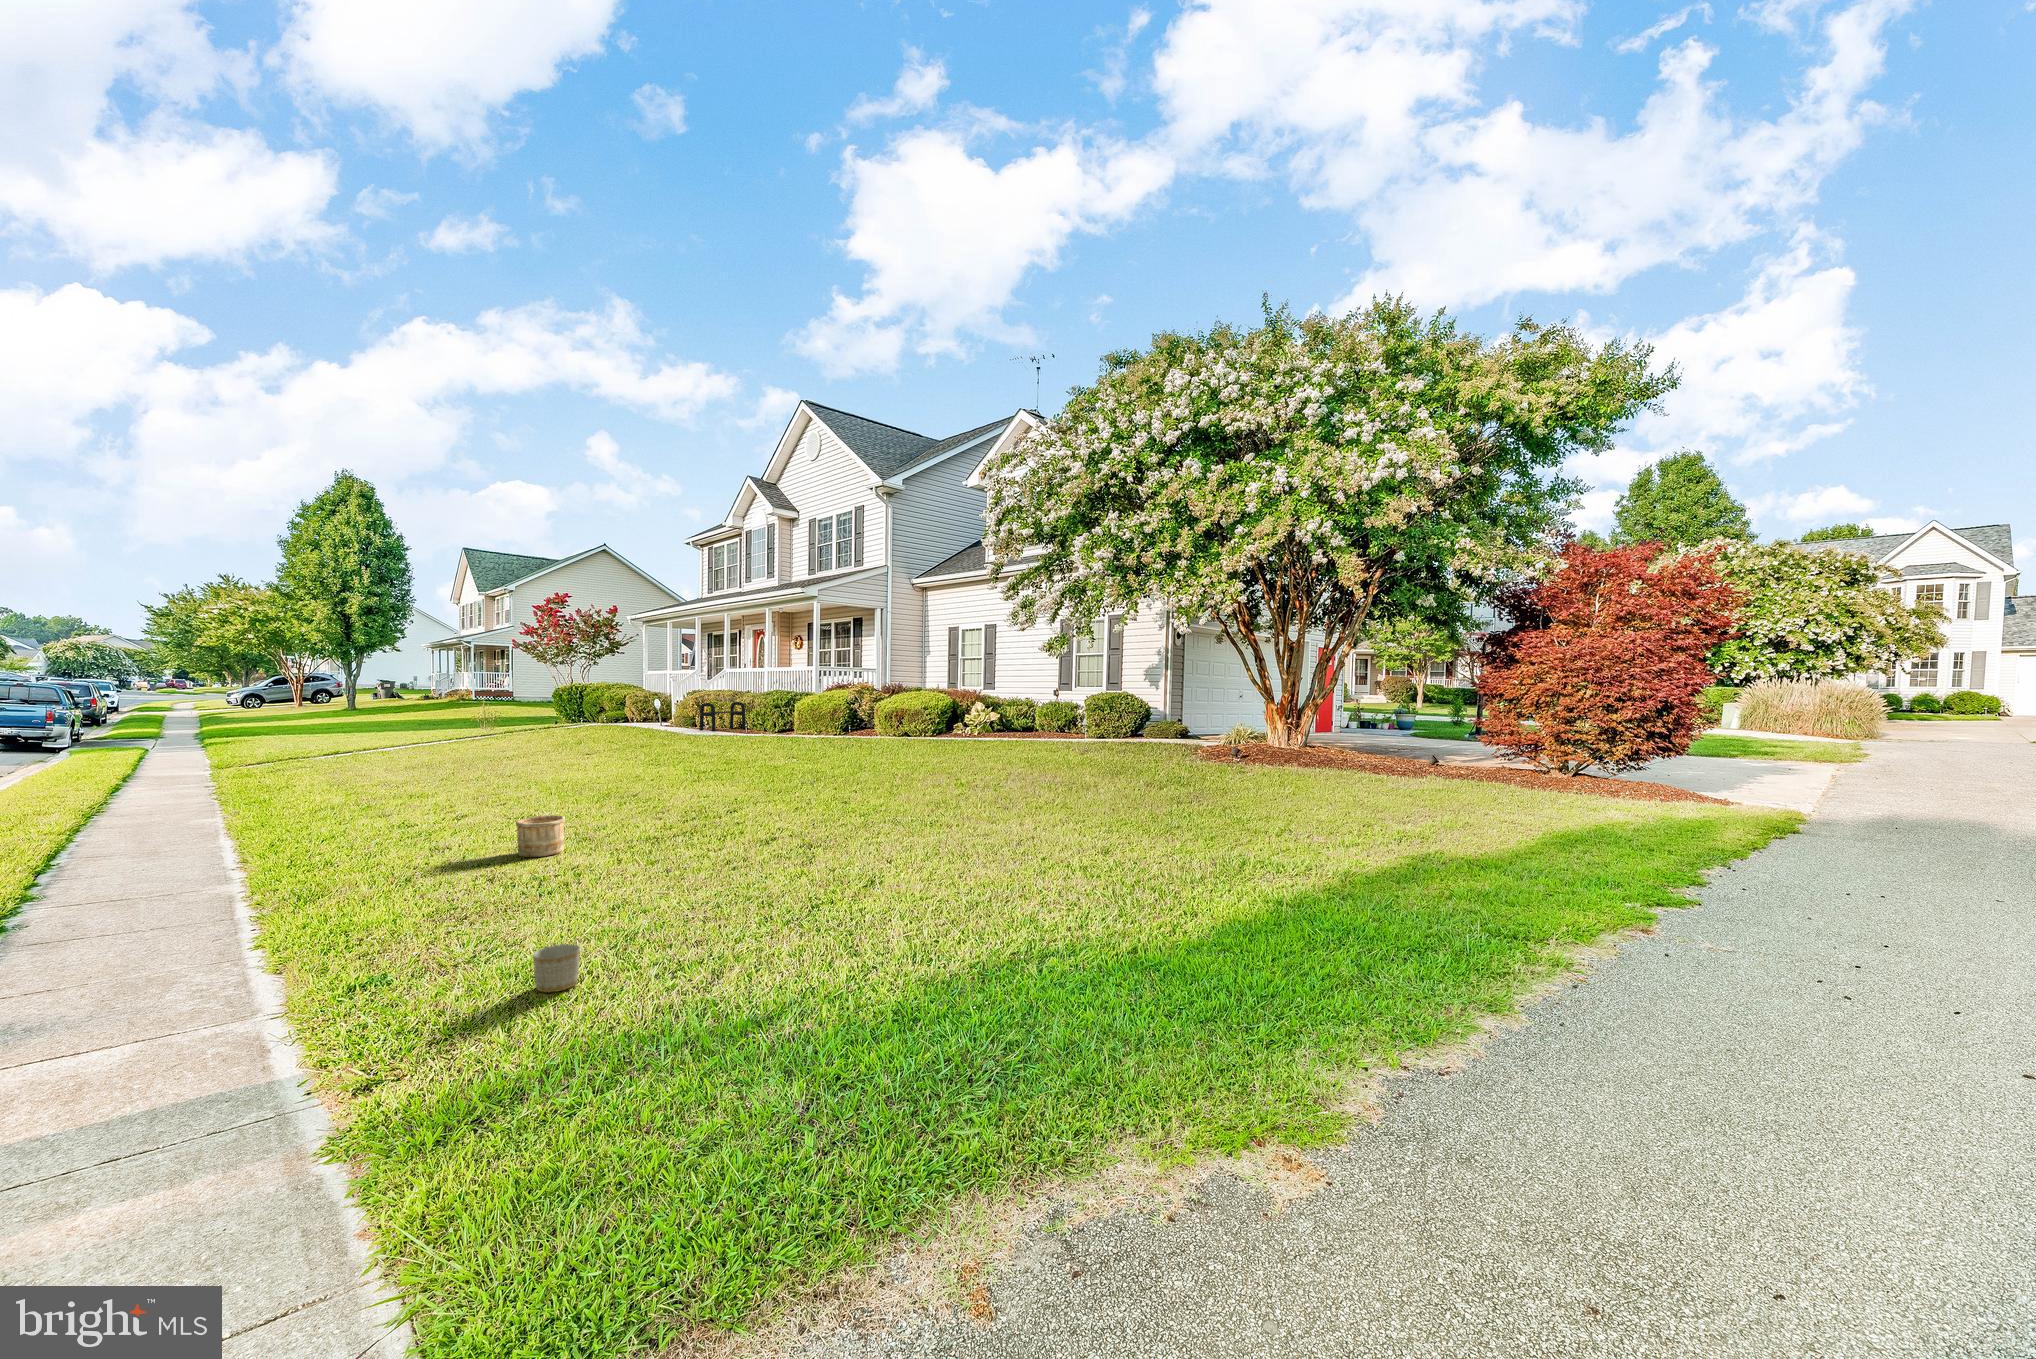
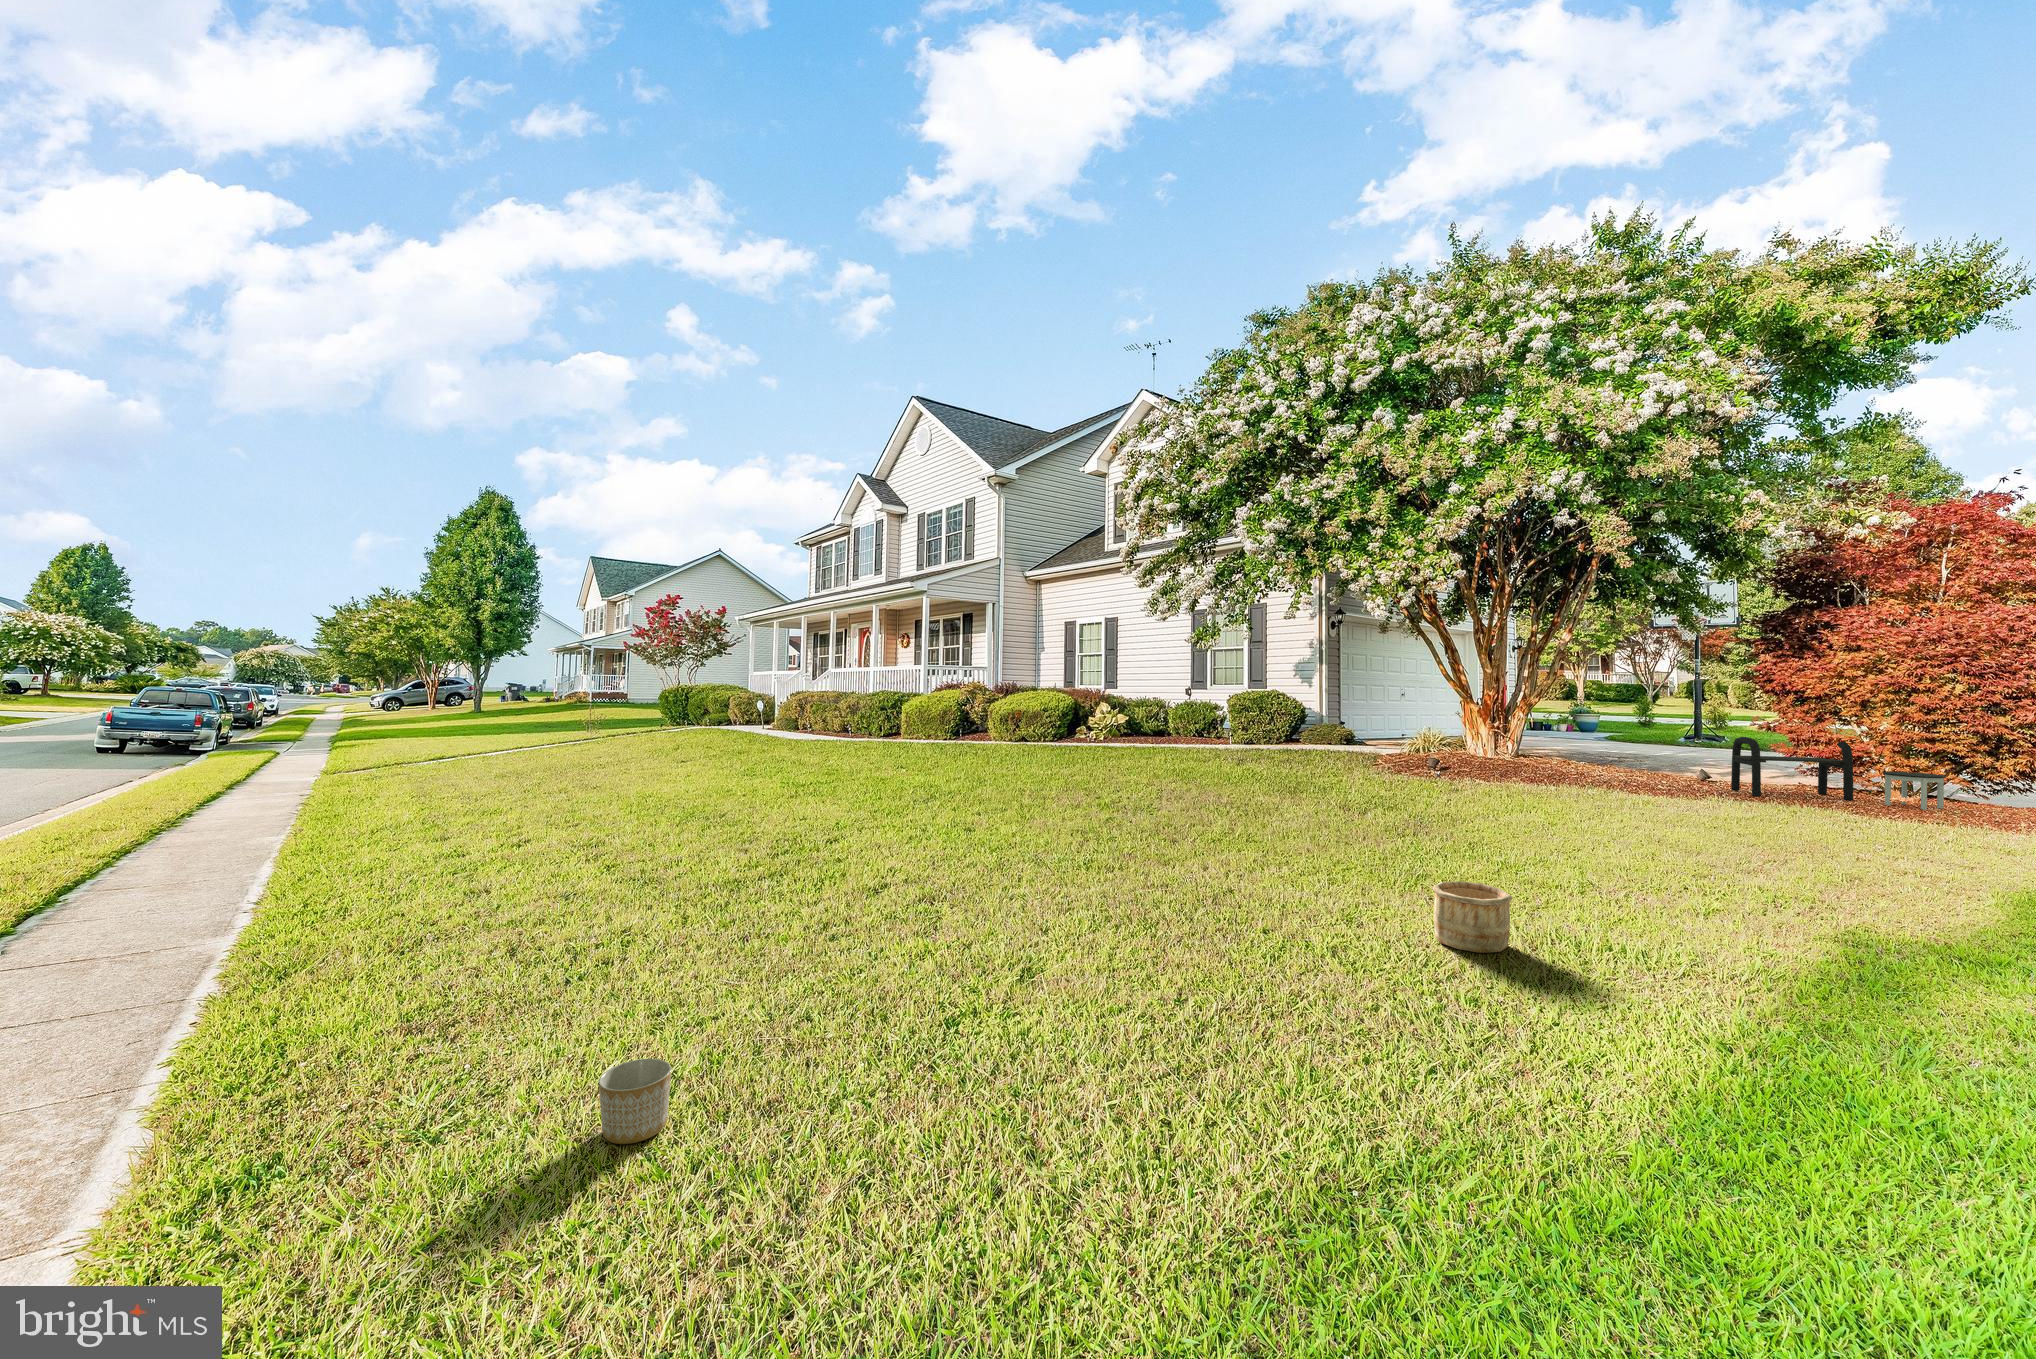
bench: present [700,702,746,731] -> present [1731,737,1853,801]
round table: none [1557,757,1597,786] -> present [1883,771,1946,810]
wooden bucket: present [516,815,565,857] -> present [1432,881,1513,953]

